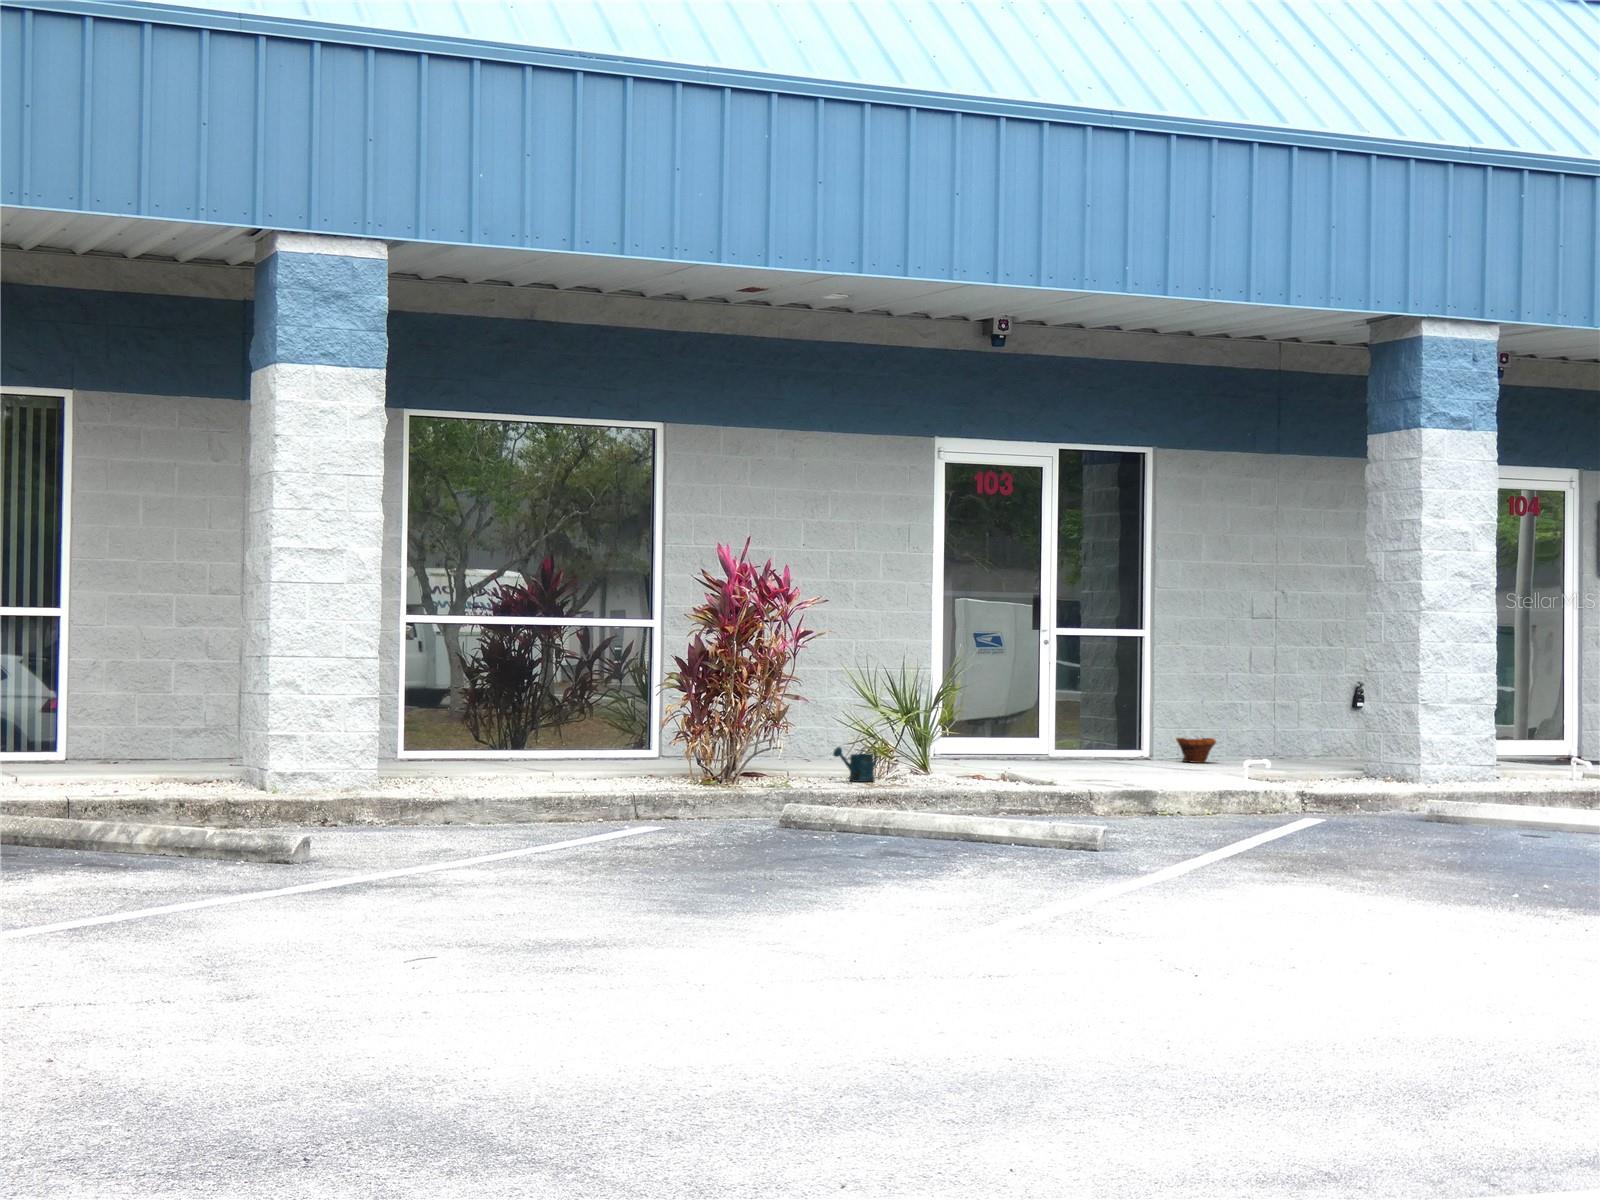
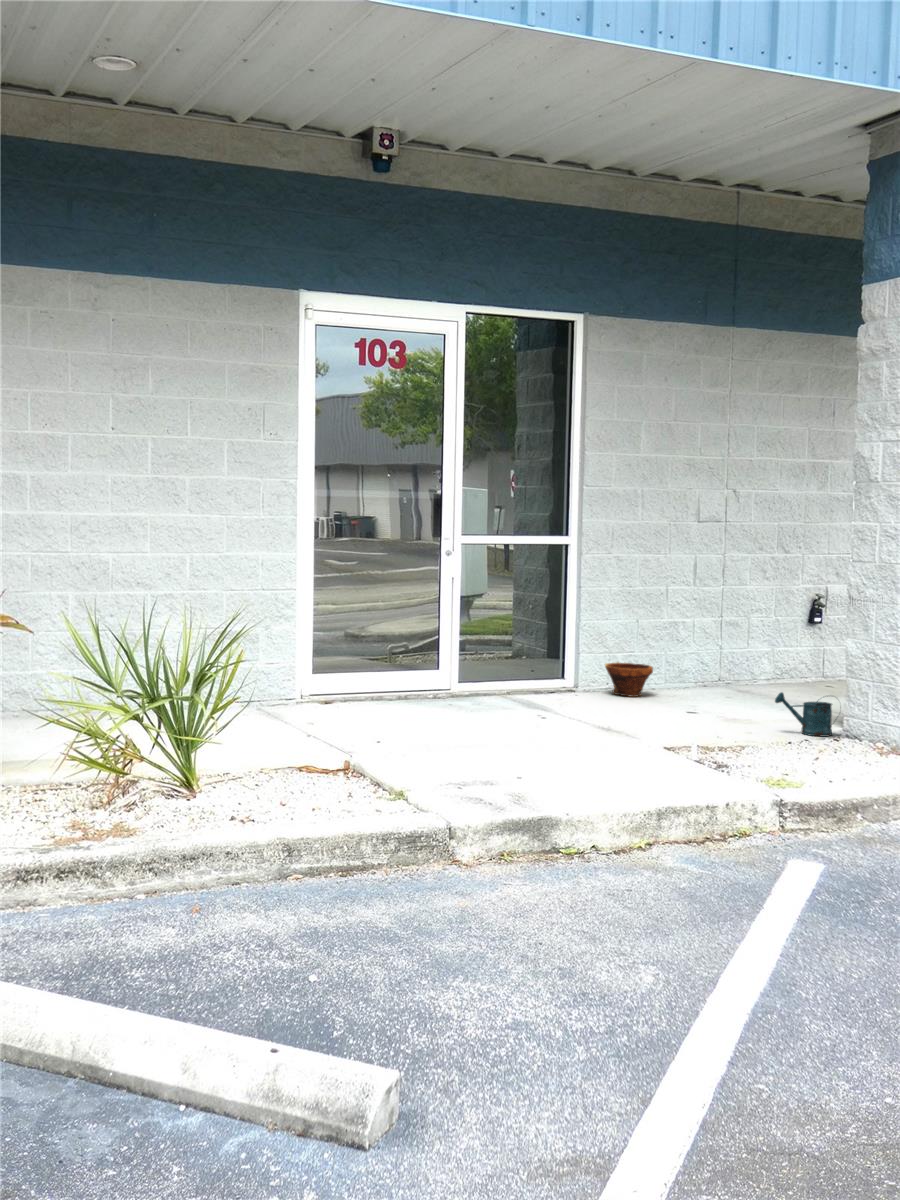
watering can: present [833,747,877,782] -> present [775,692,832,737]

